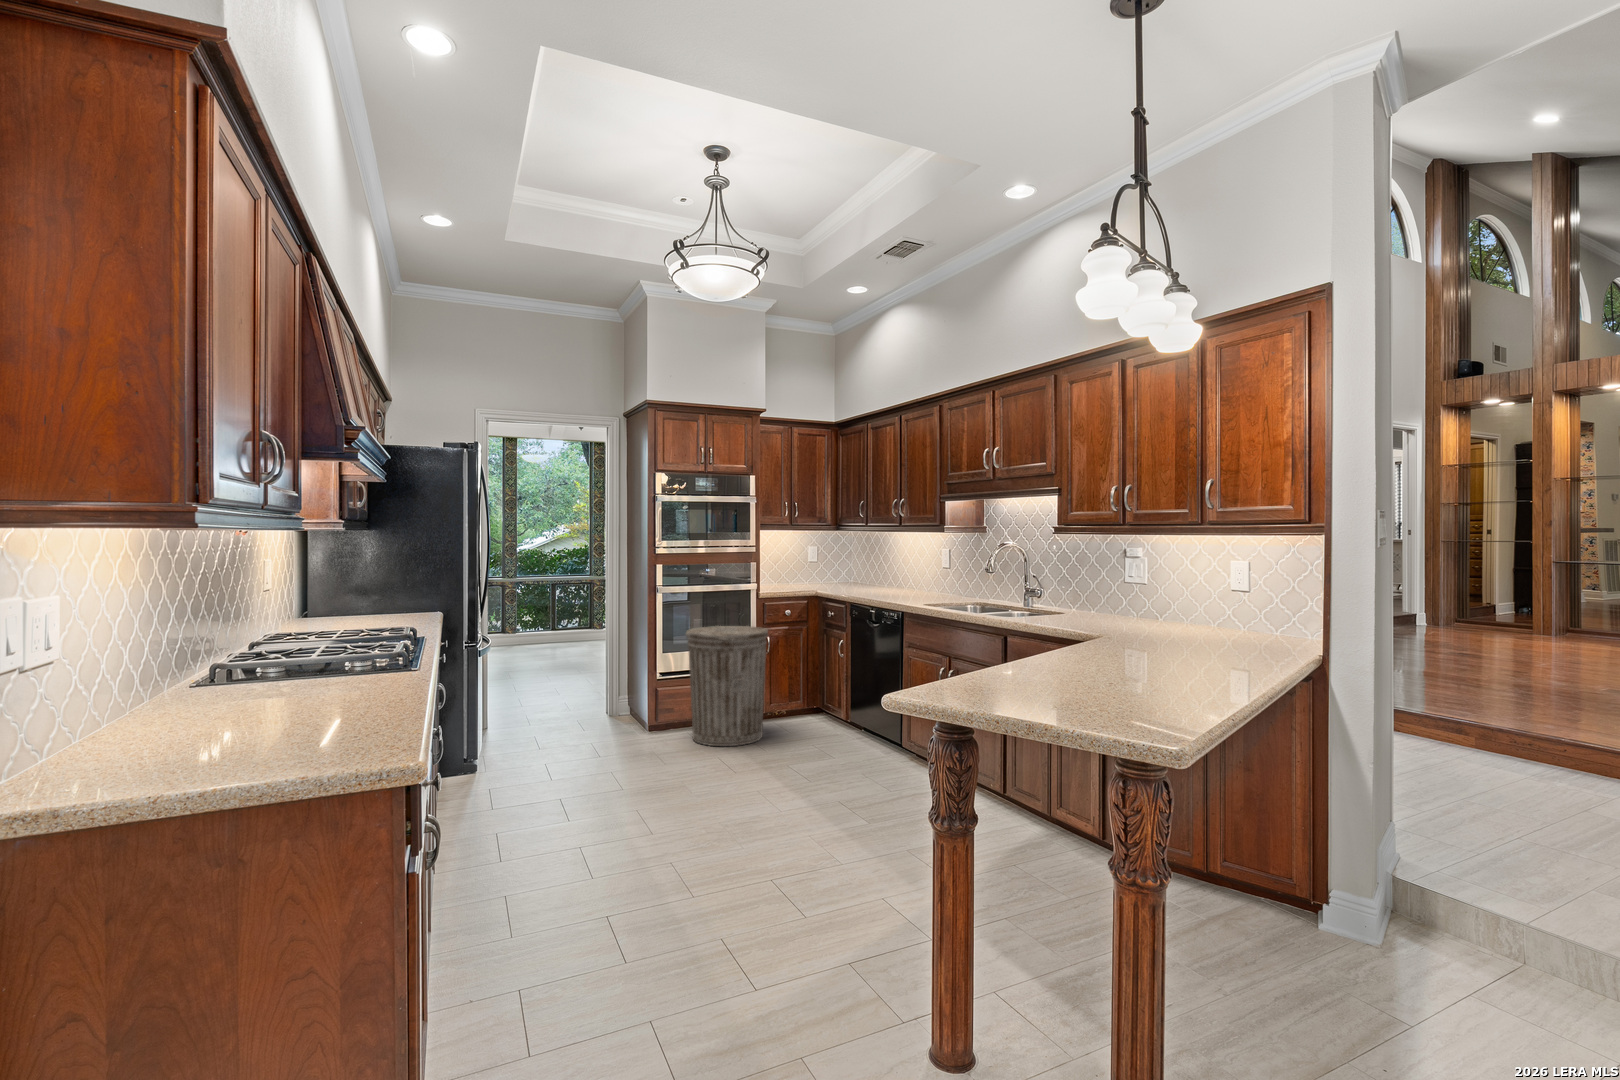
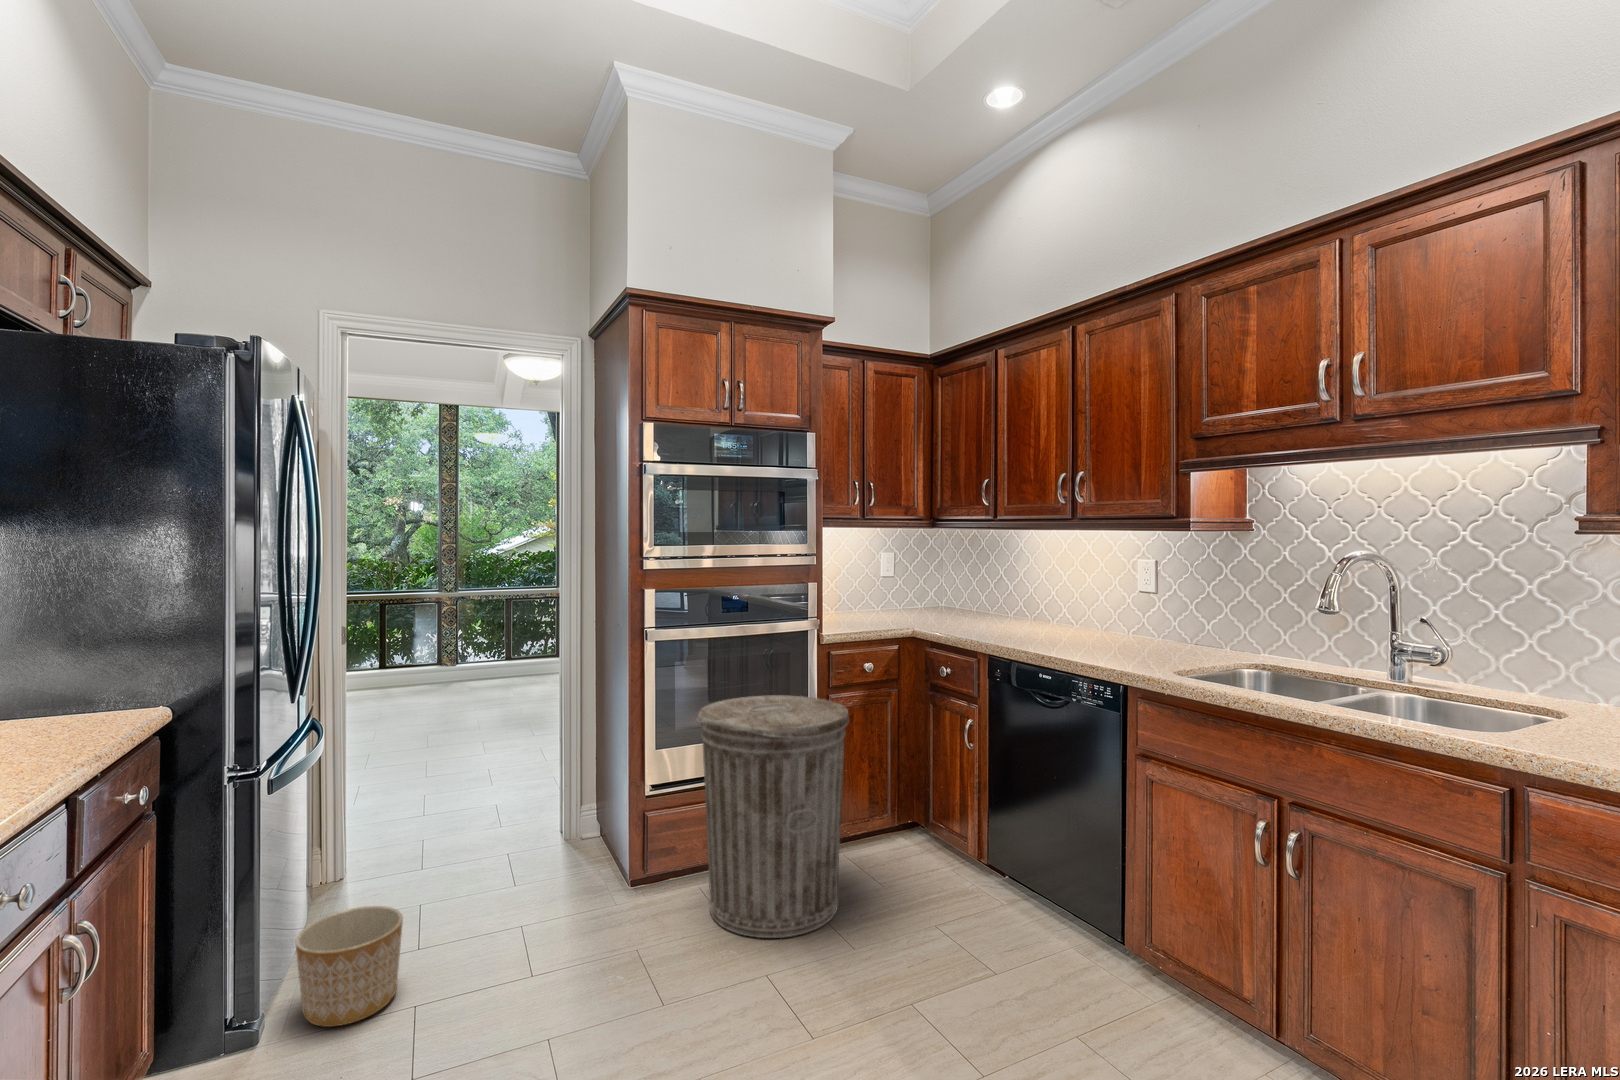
planter: none [490,721,538,769] -> present [295,906,403,1027]

